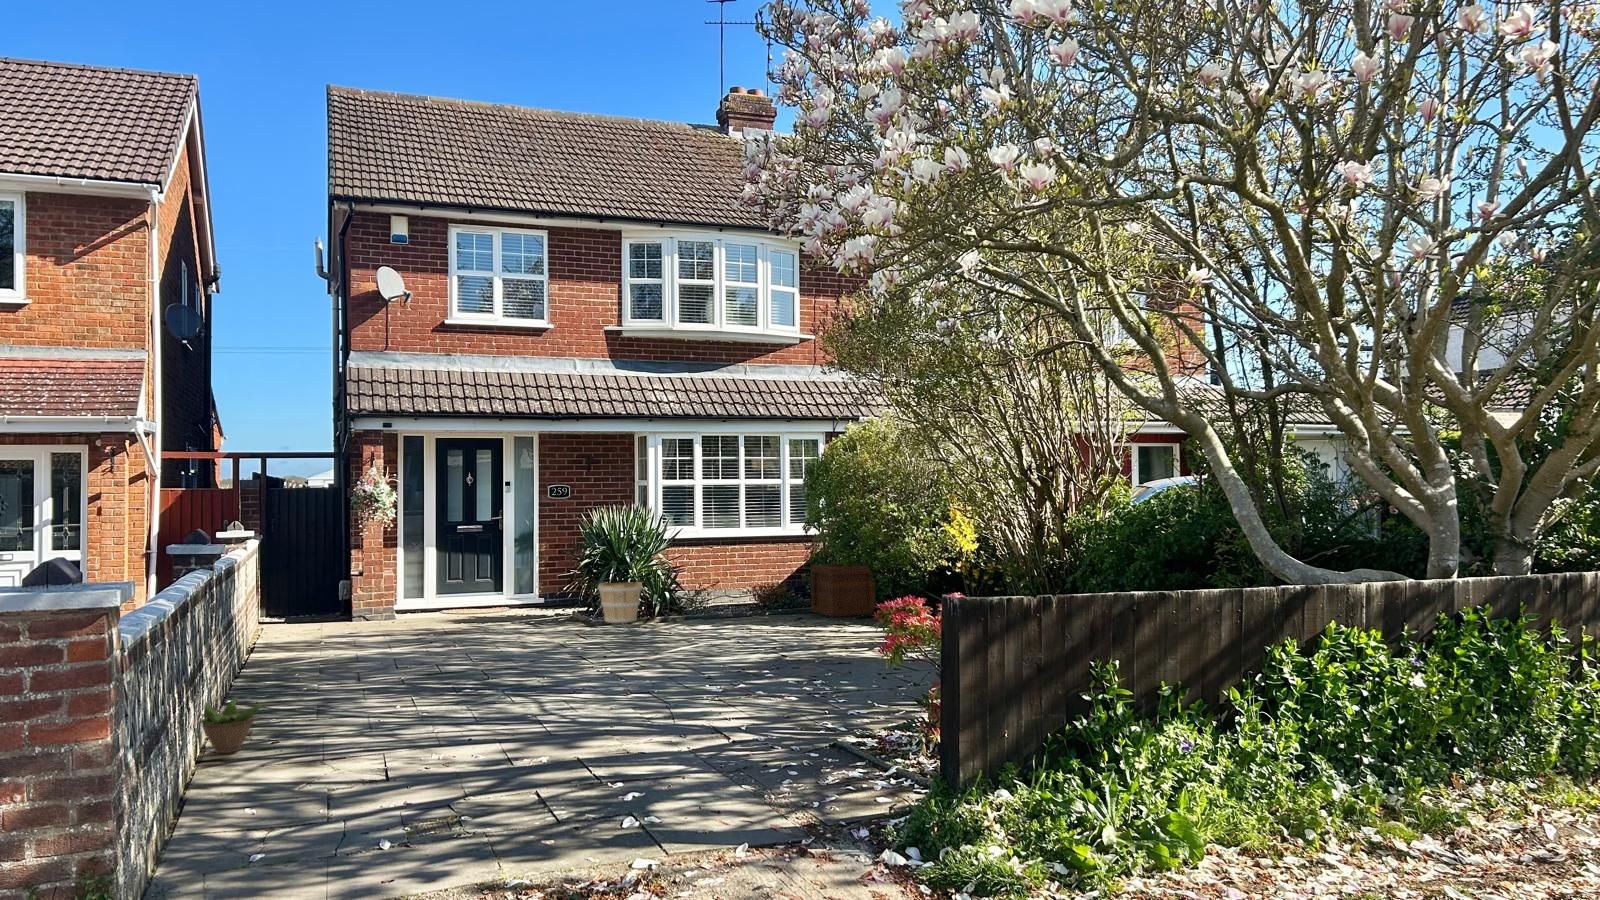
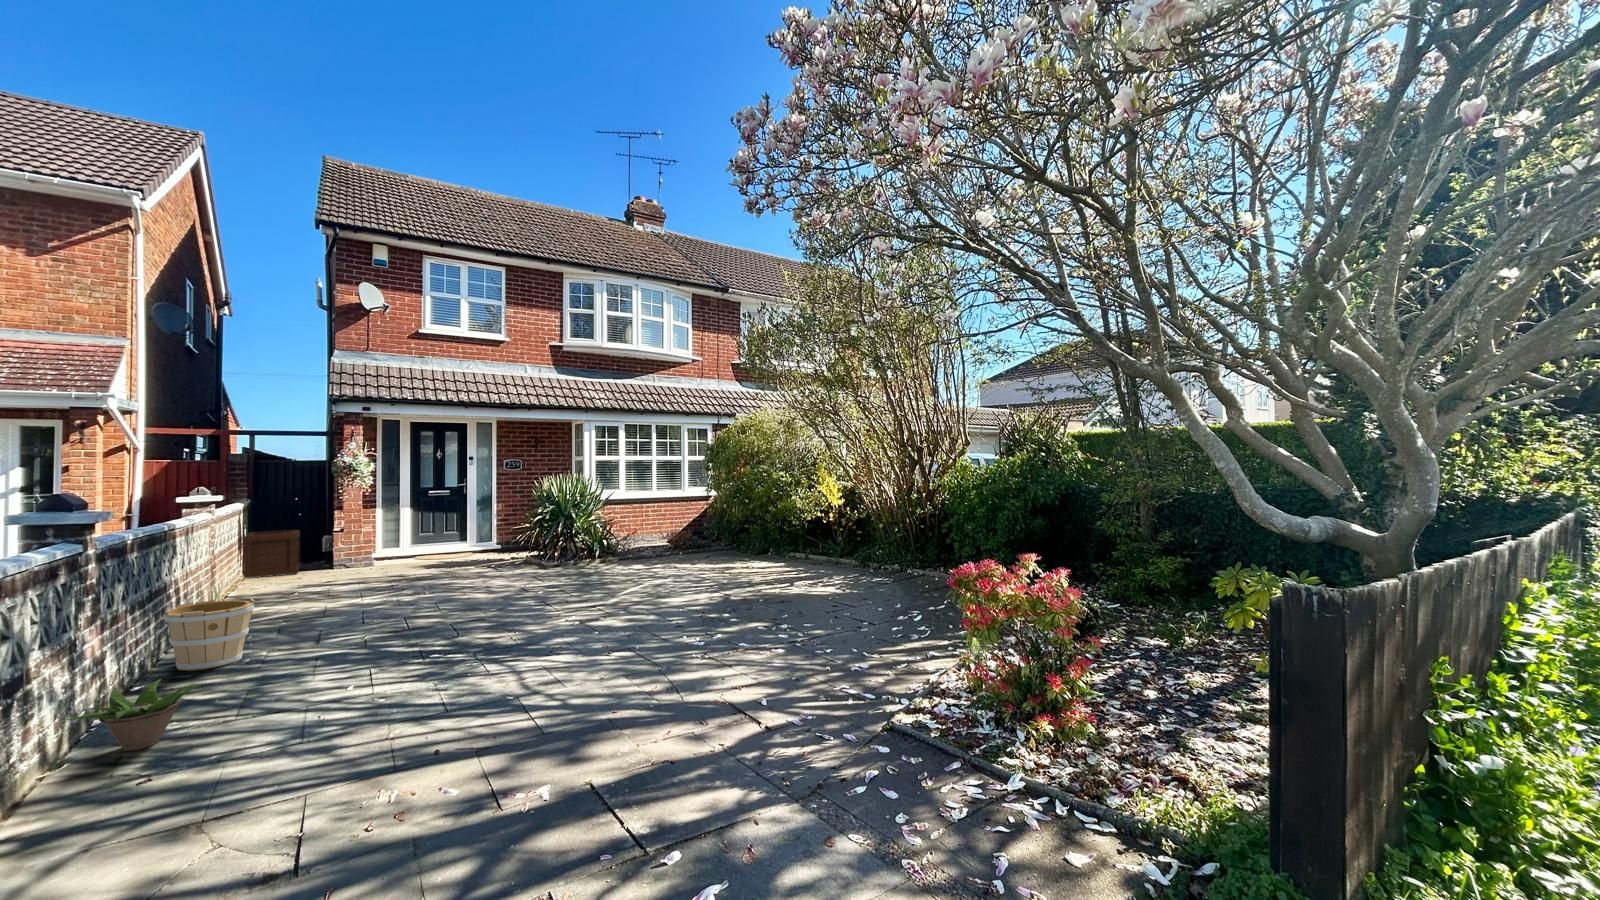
wooden crate: present [811,564,876,617] -> present [243,530,300,579]
wooden bucket: present [598,582,642,623] -> present [163,599,255,671]

